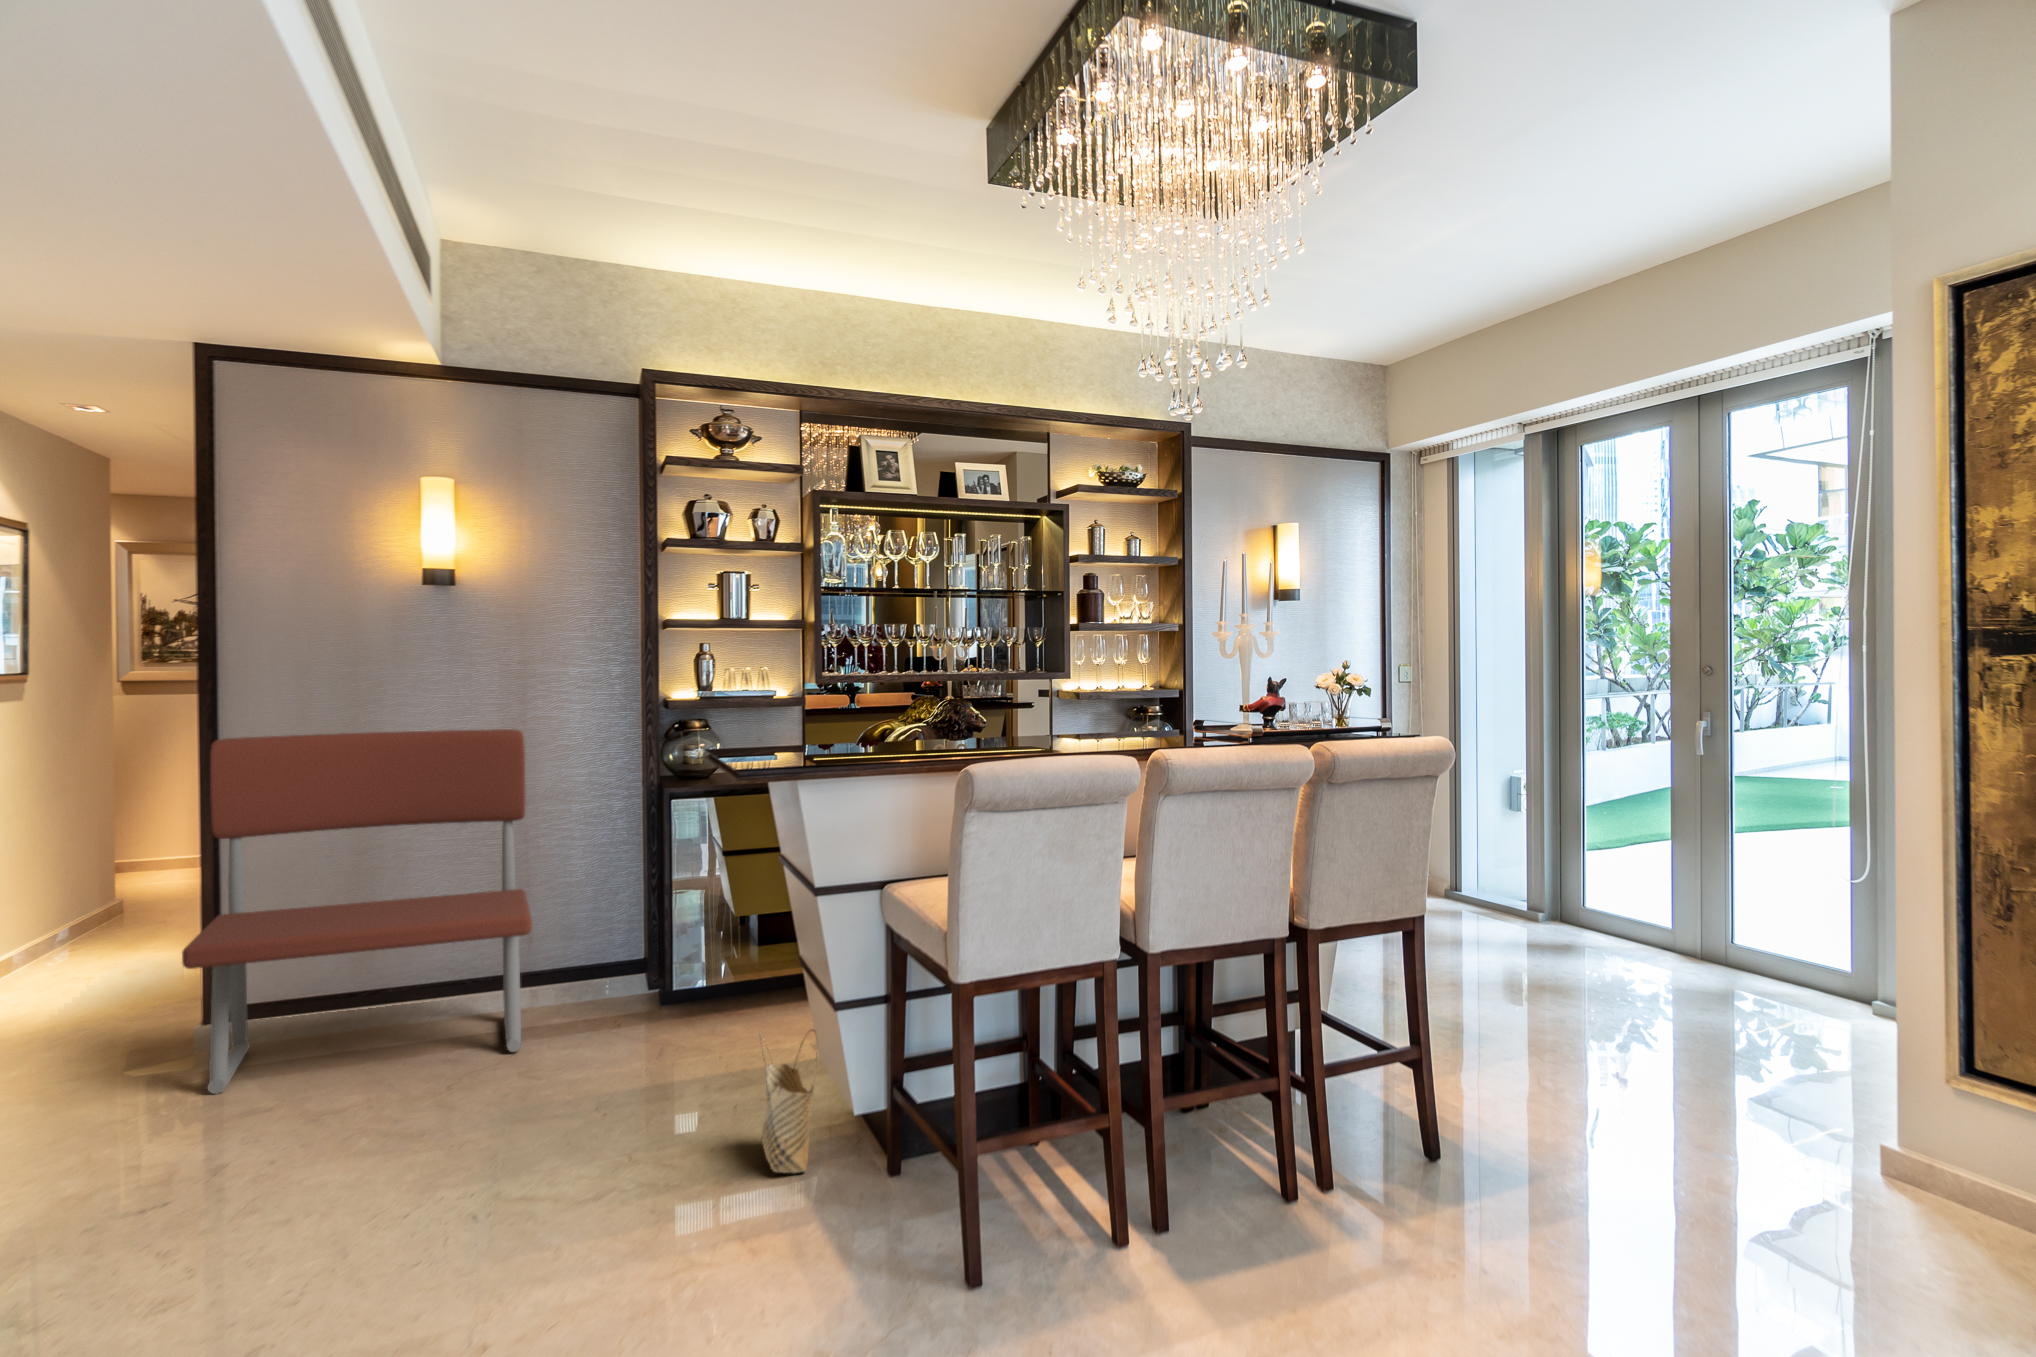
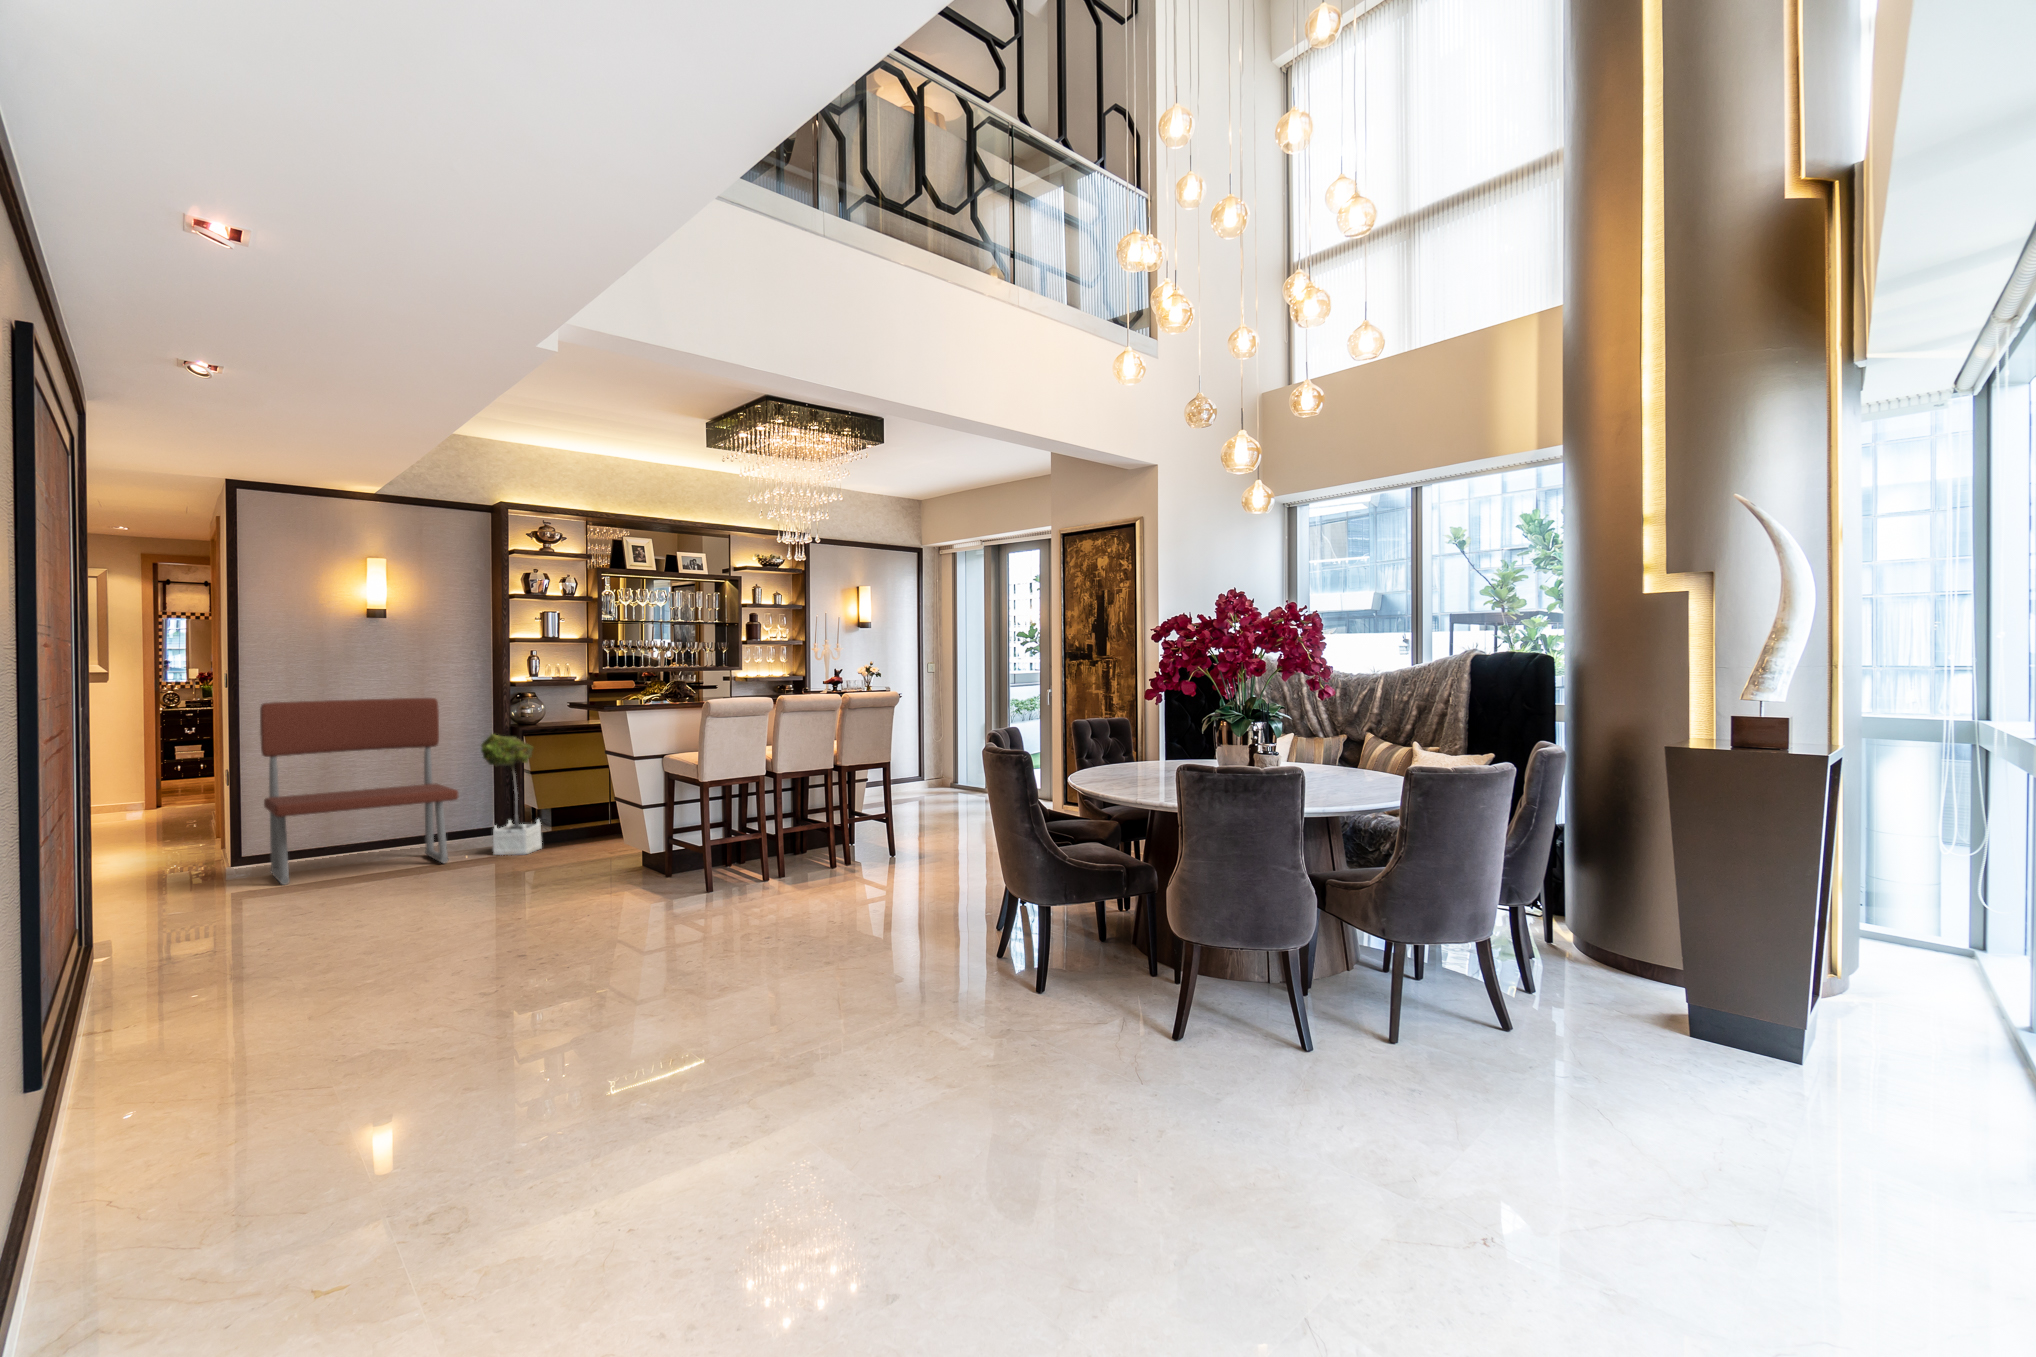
potted tree: none [592,799,700,1036] -> present [481,734,542,855]
woven basket: present [762,1029,814,1173] -> none [602,821,630,880]

